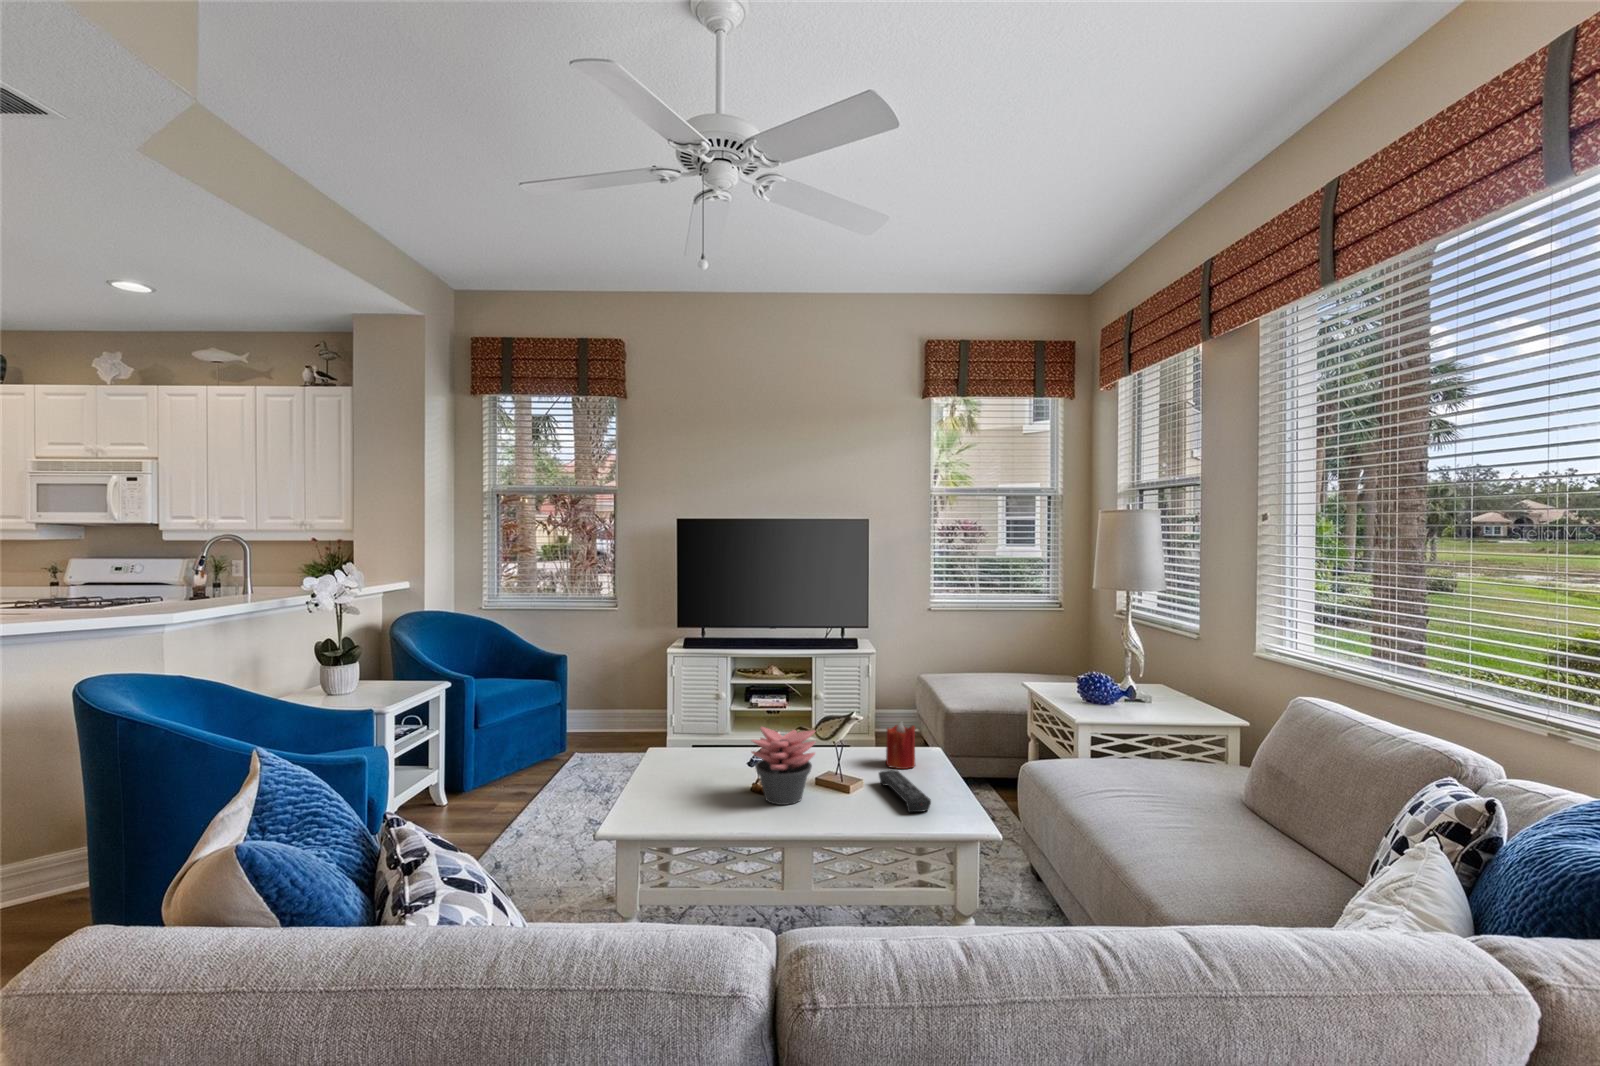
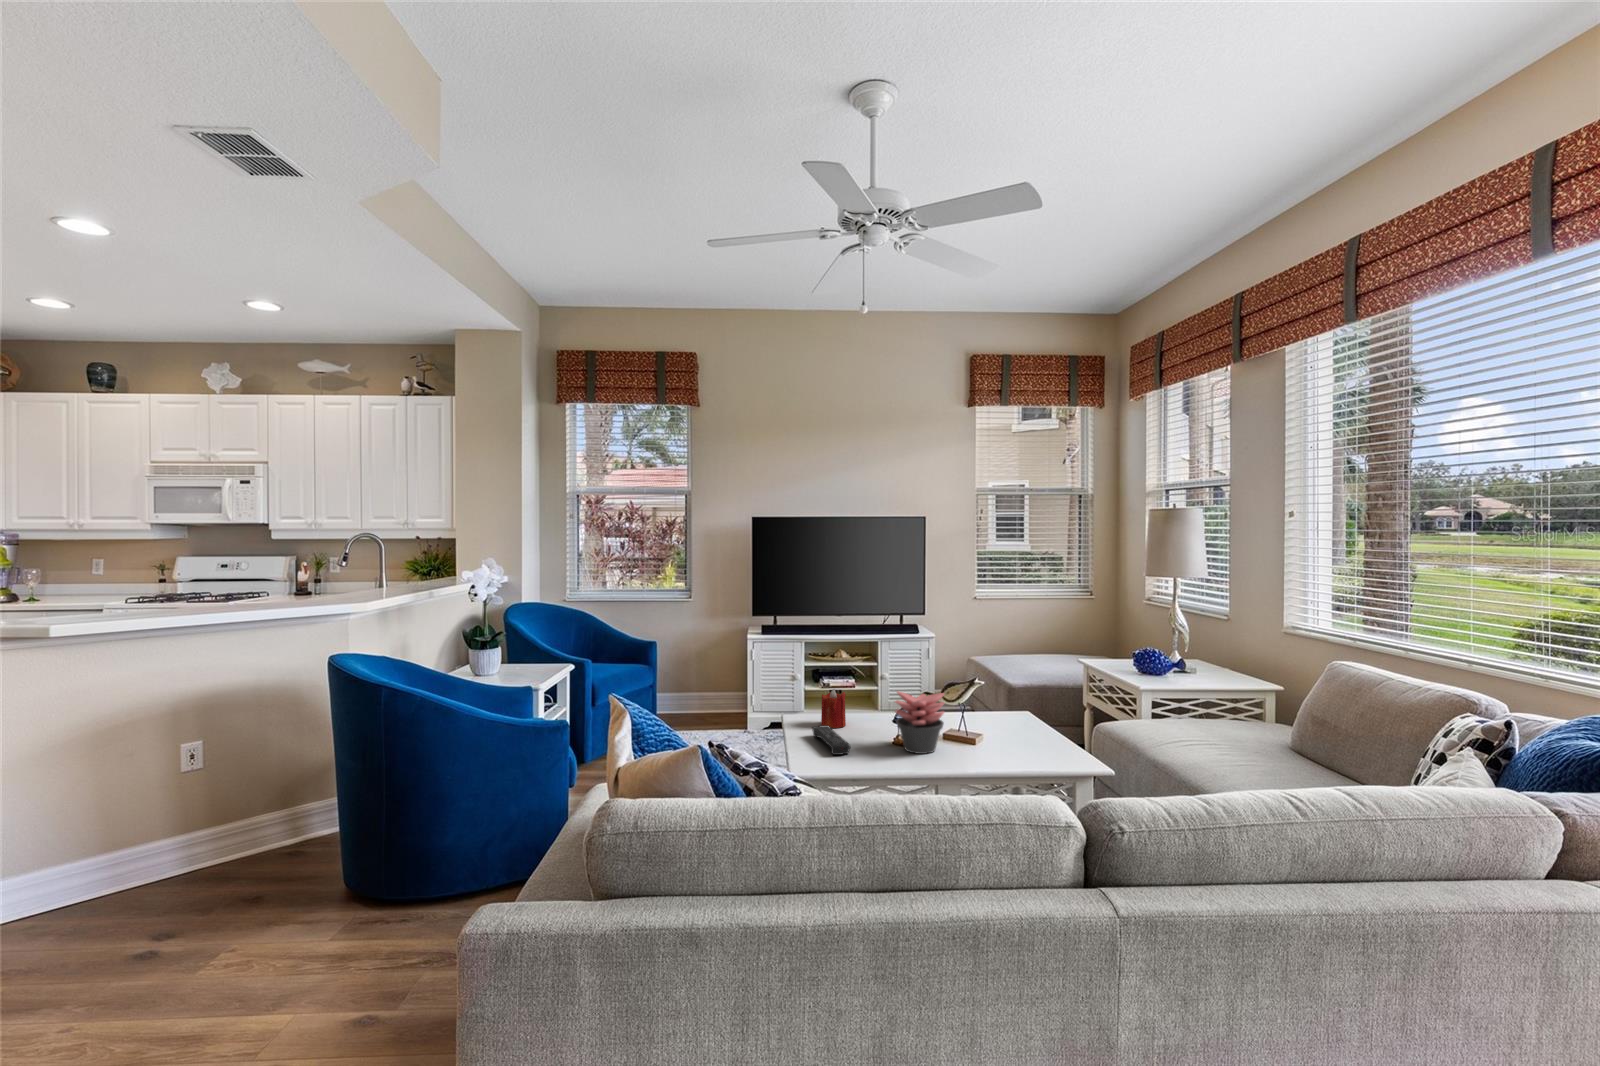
candle: present [886,722,915,769] -> present [821,689,846,728]
remote control: present [879,770,931,812] -> present [812,725,850,755]

